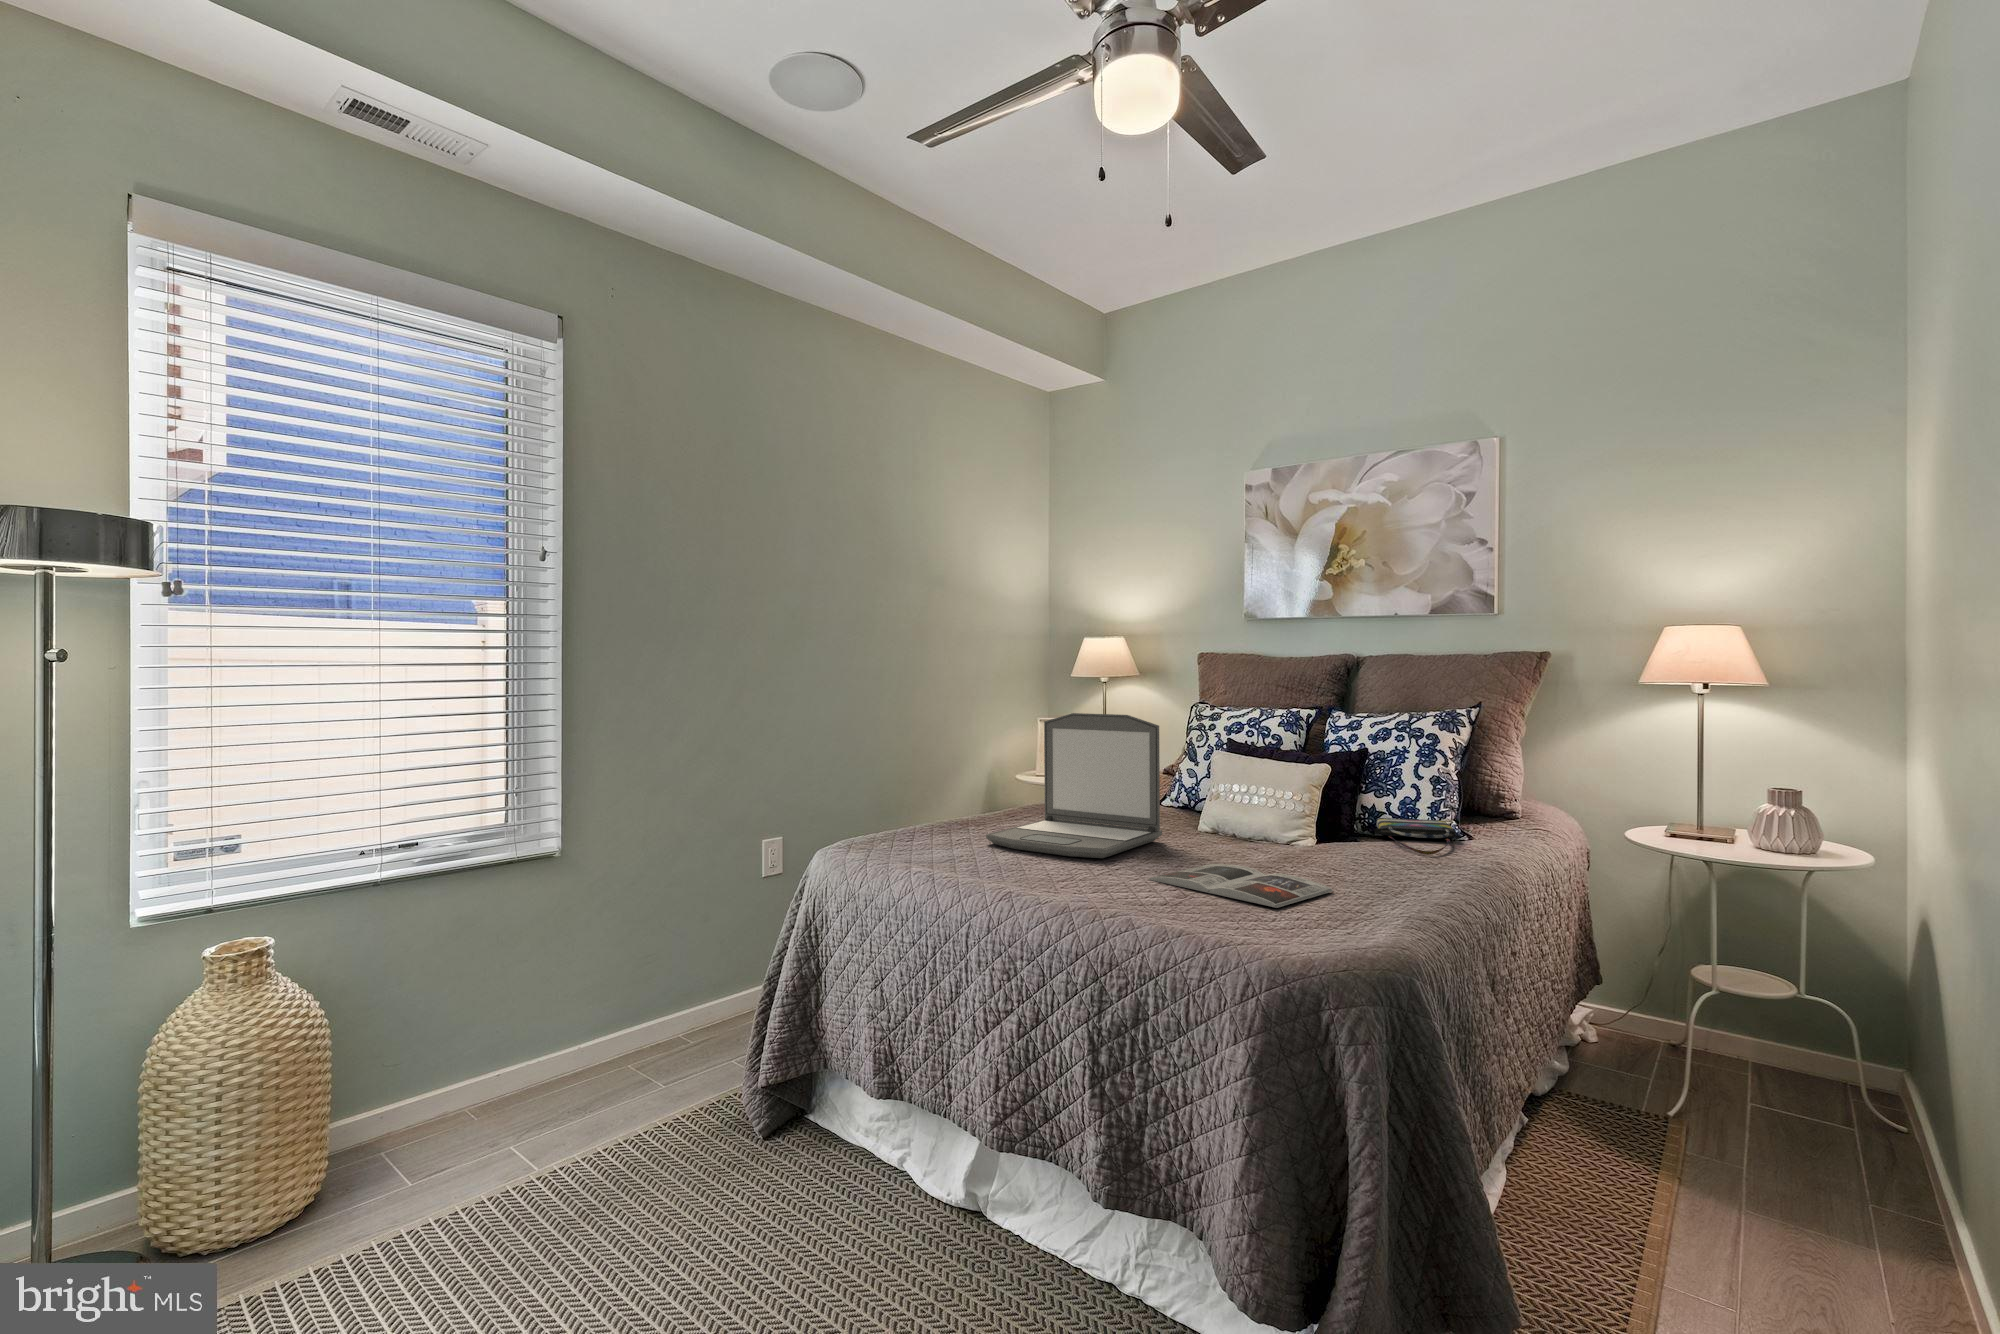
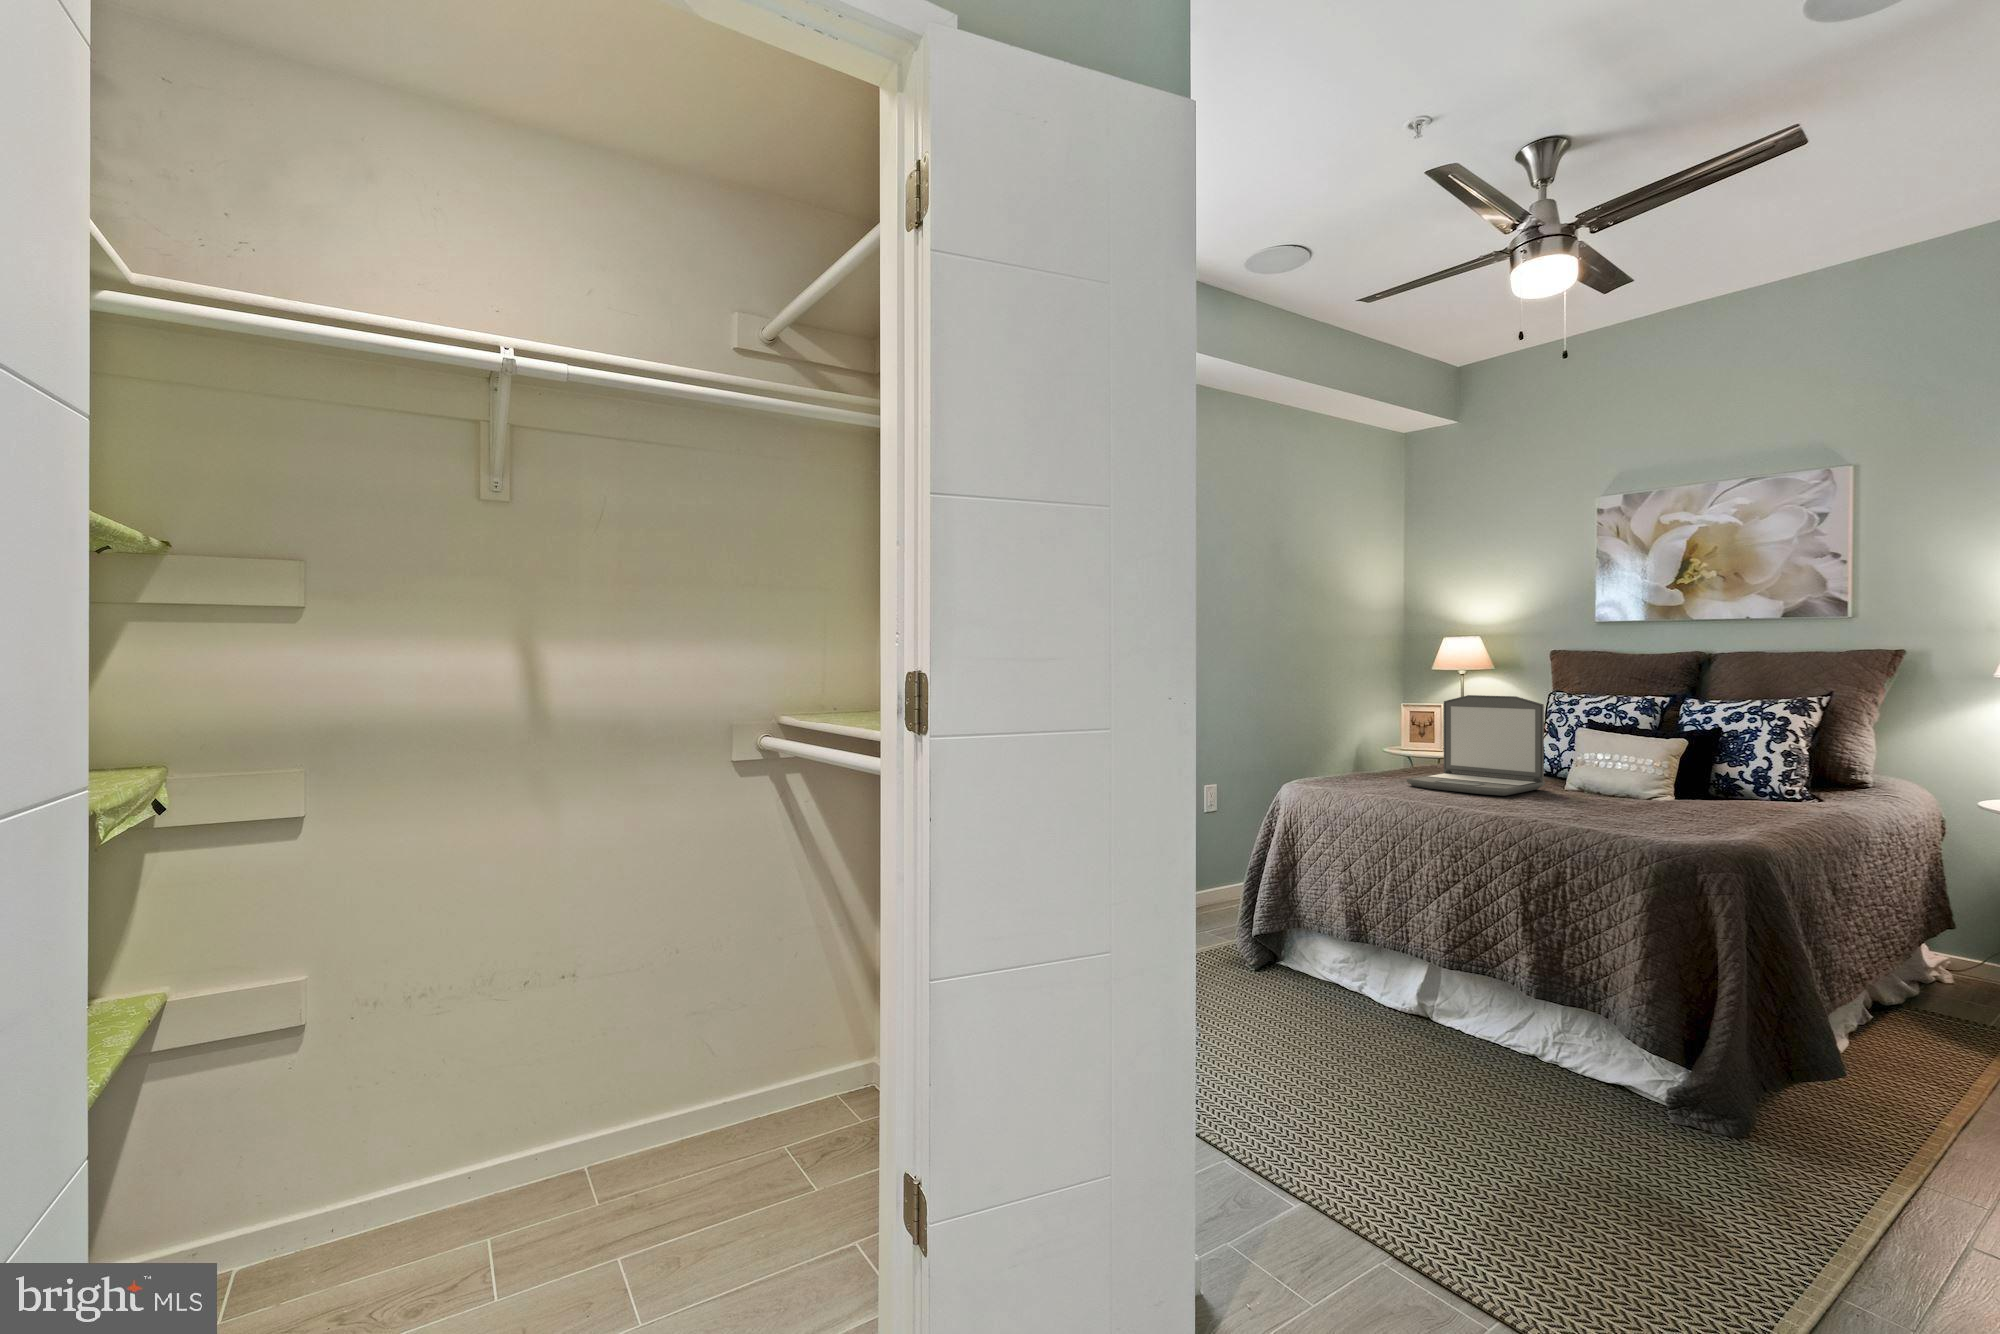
tote bag: present [1375,818,1459,855] -> none [1729,782,1809,805]
magazine: present [1149,864,1333,908] -> none [1547,802,1699,824]

